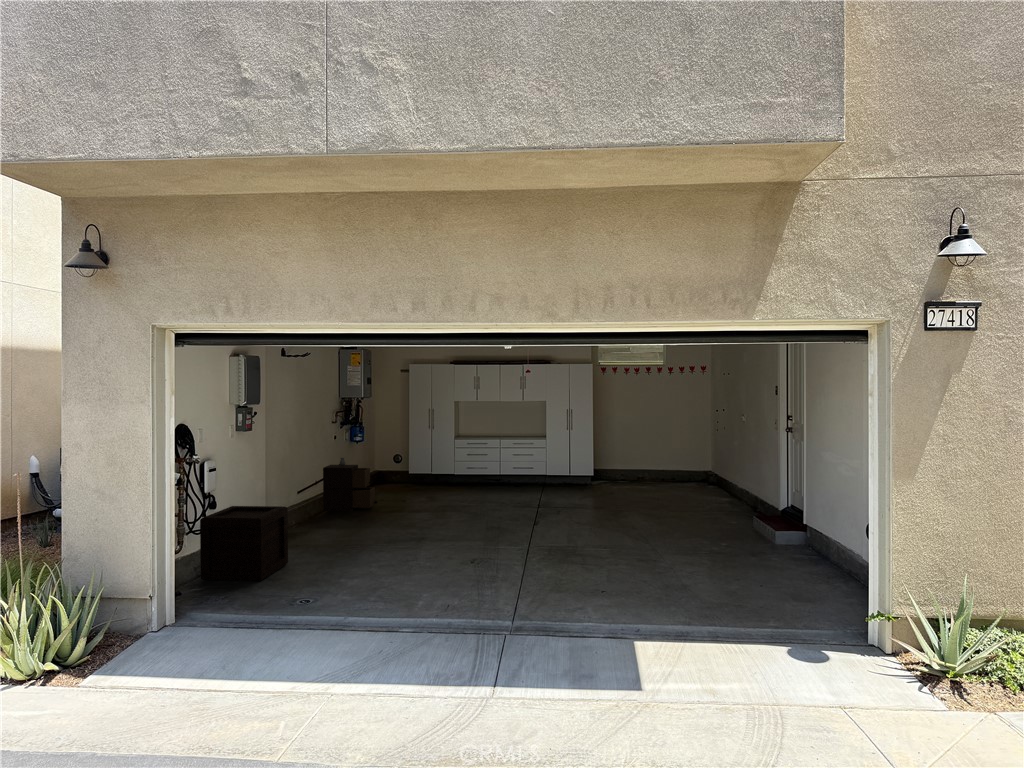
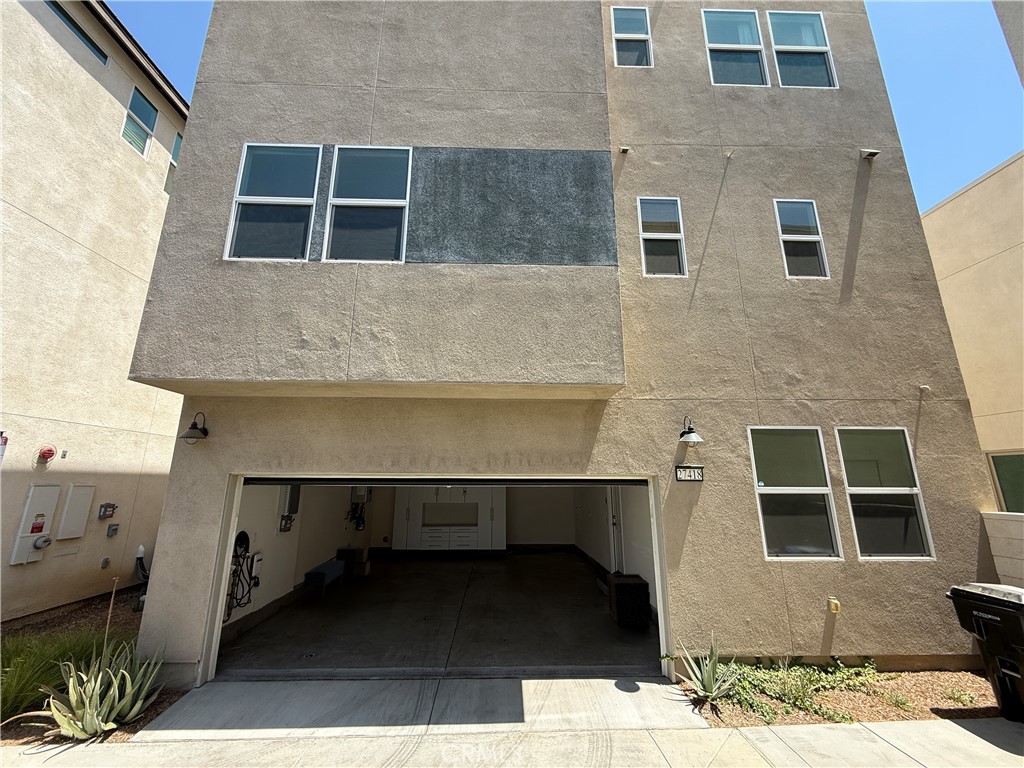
bench: none [280,483,338,535] -> present [304,560,345,599]
wooden crate: present [200,506,288,581] -> present [607,574,652,625]

